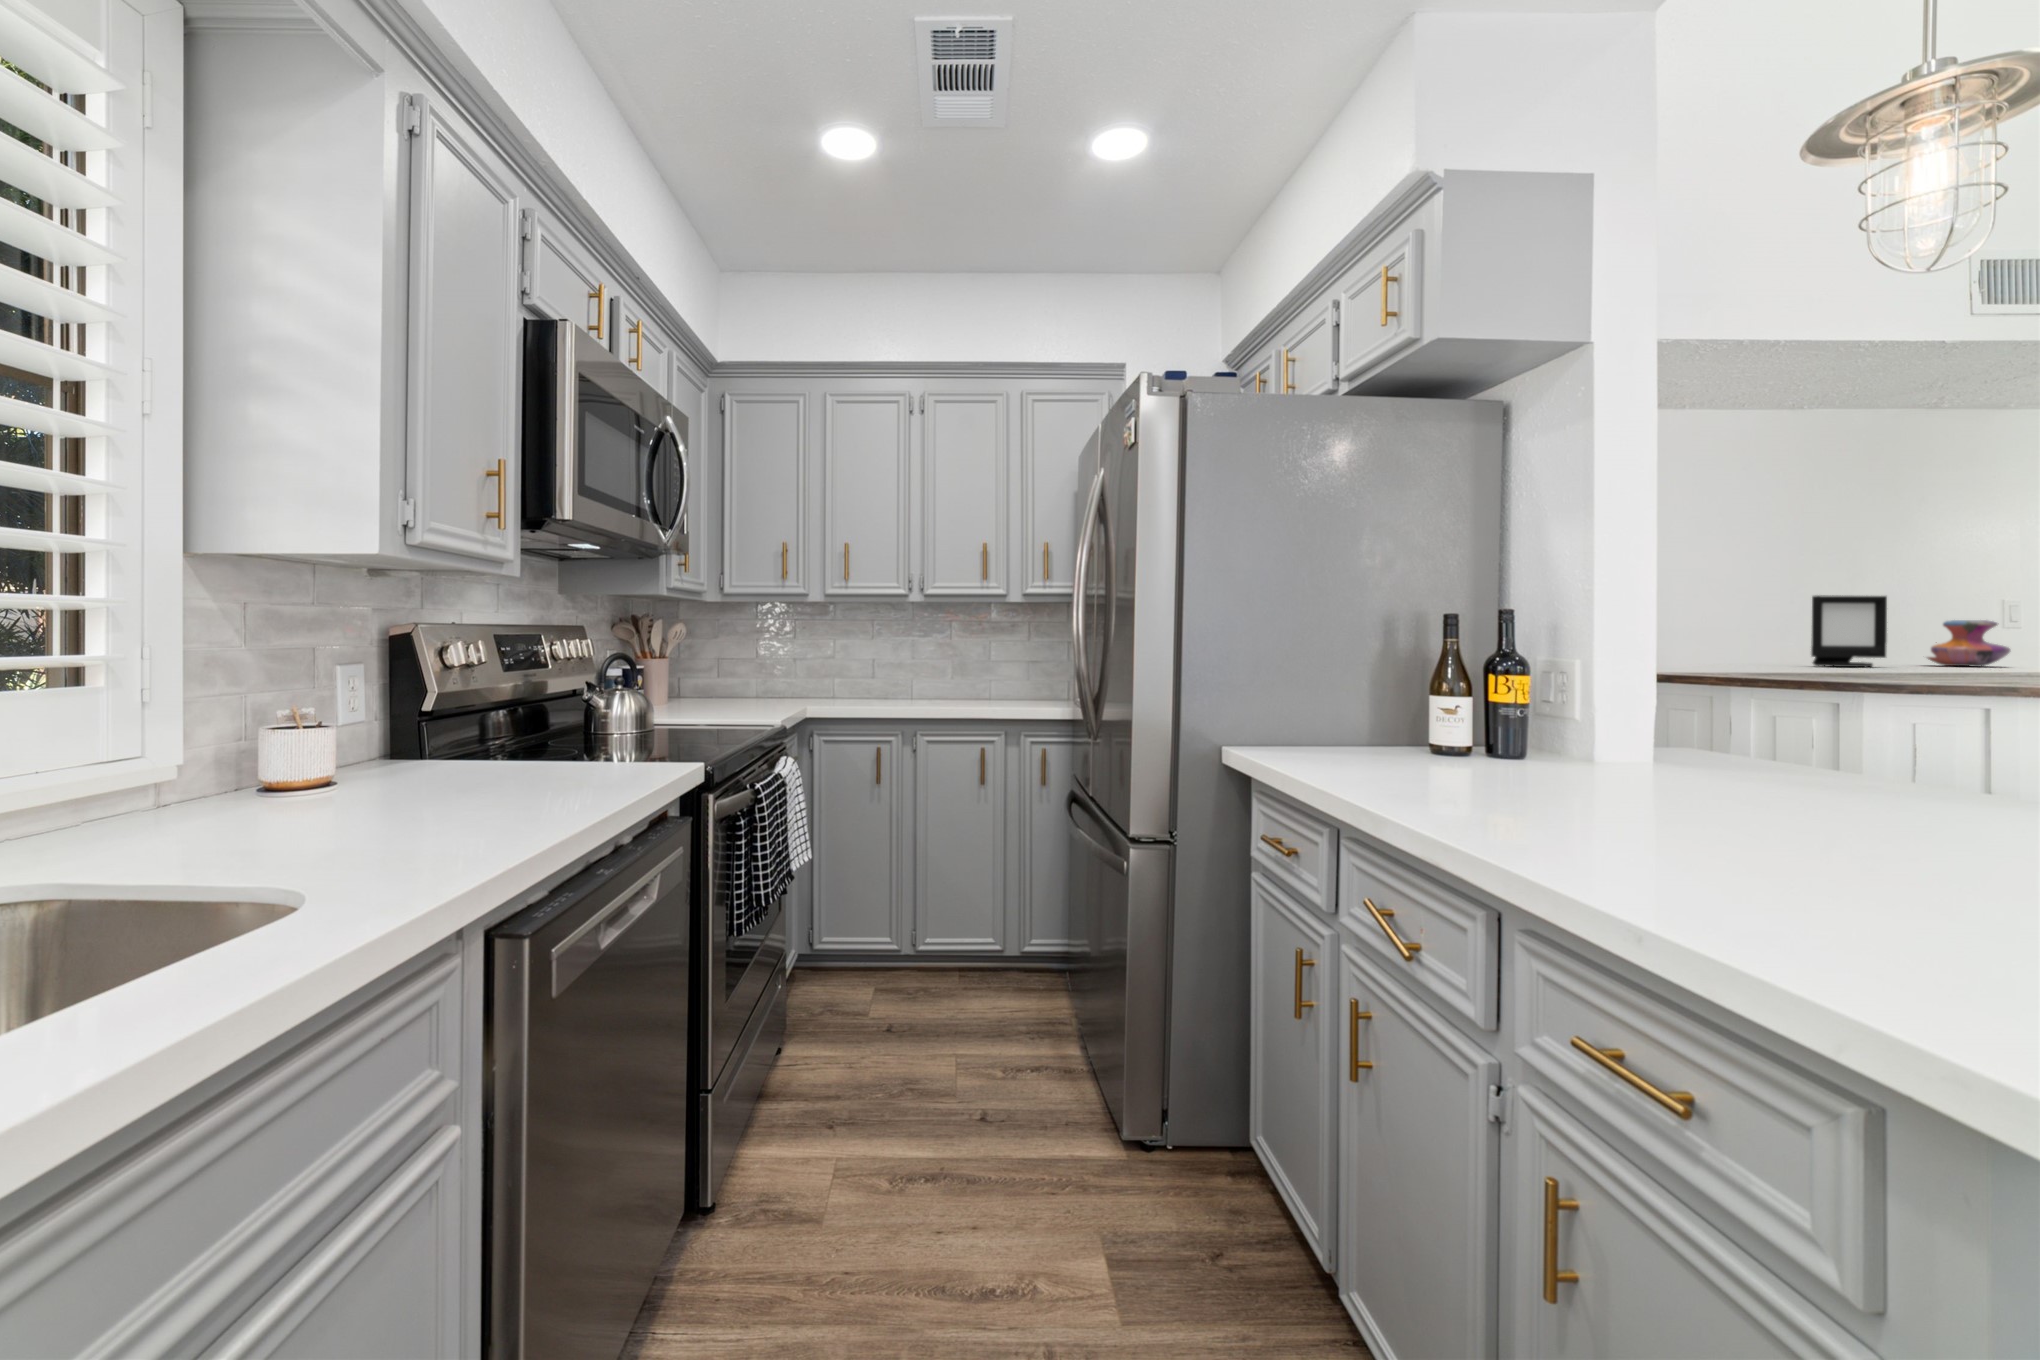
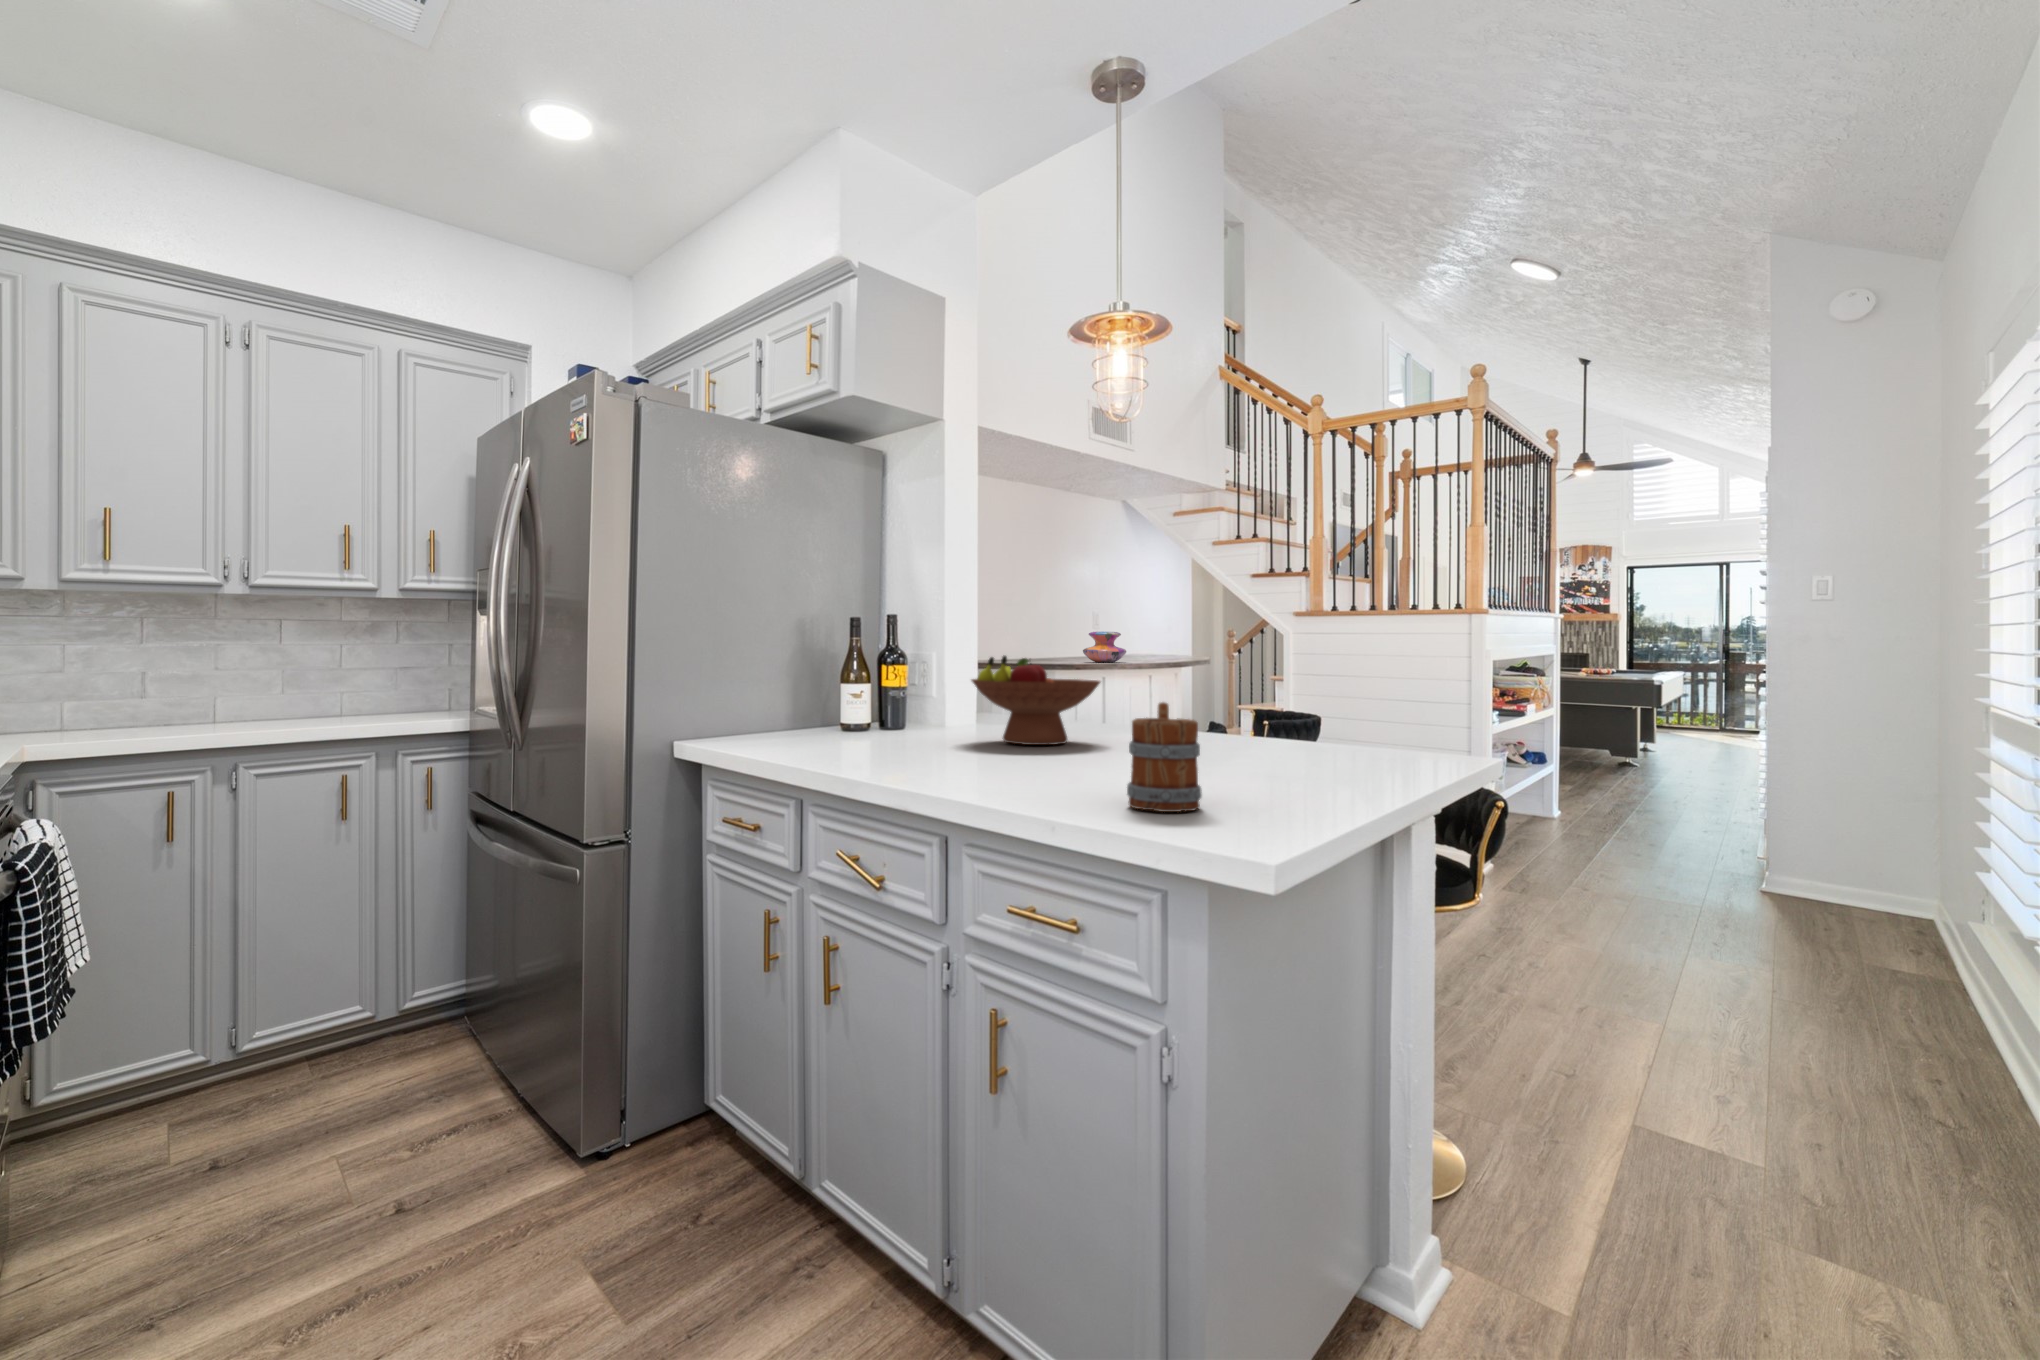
picture frame: present [1811,595,1887,667] -> none [1032,613,1070,664]
fruit bowl: none [1600,664,1841,795] -> present [972,656,1100,745]
mug: none [1769,756,1937,951] -> present [1127,702,1202,812]

